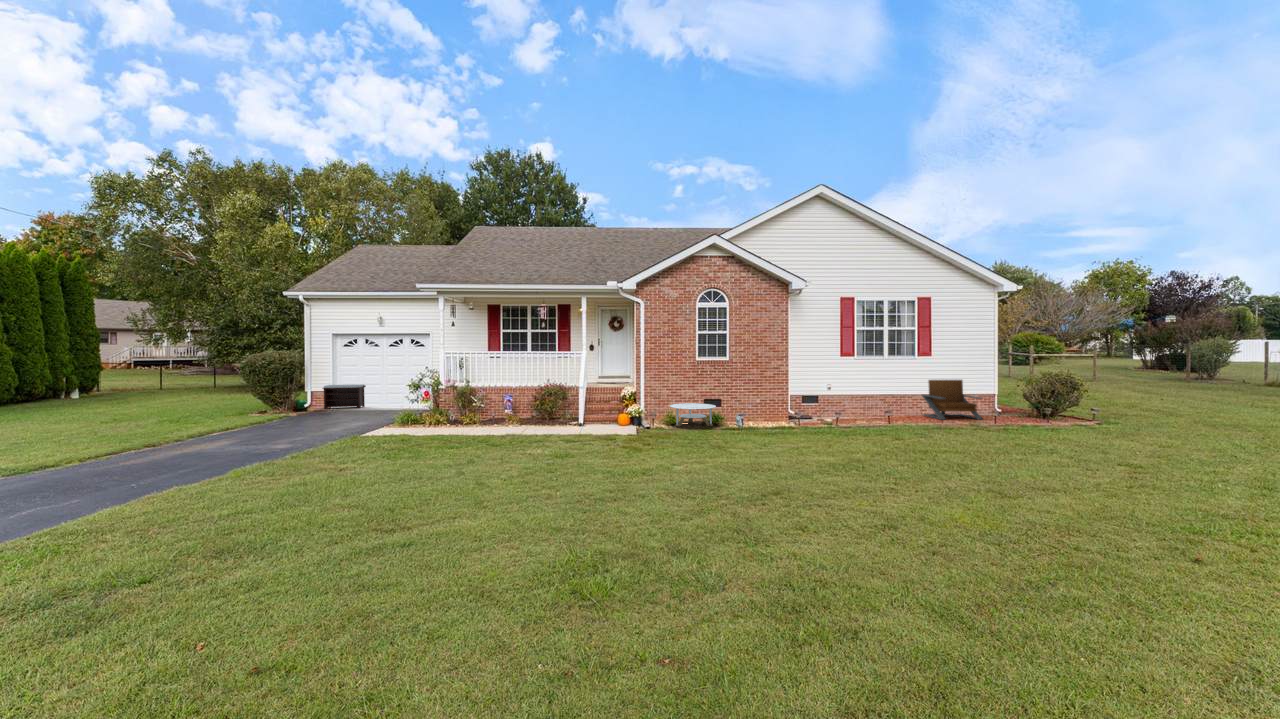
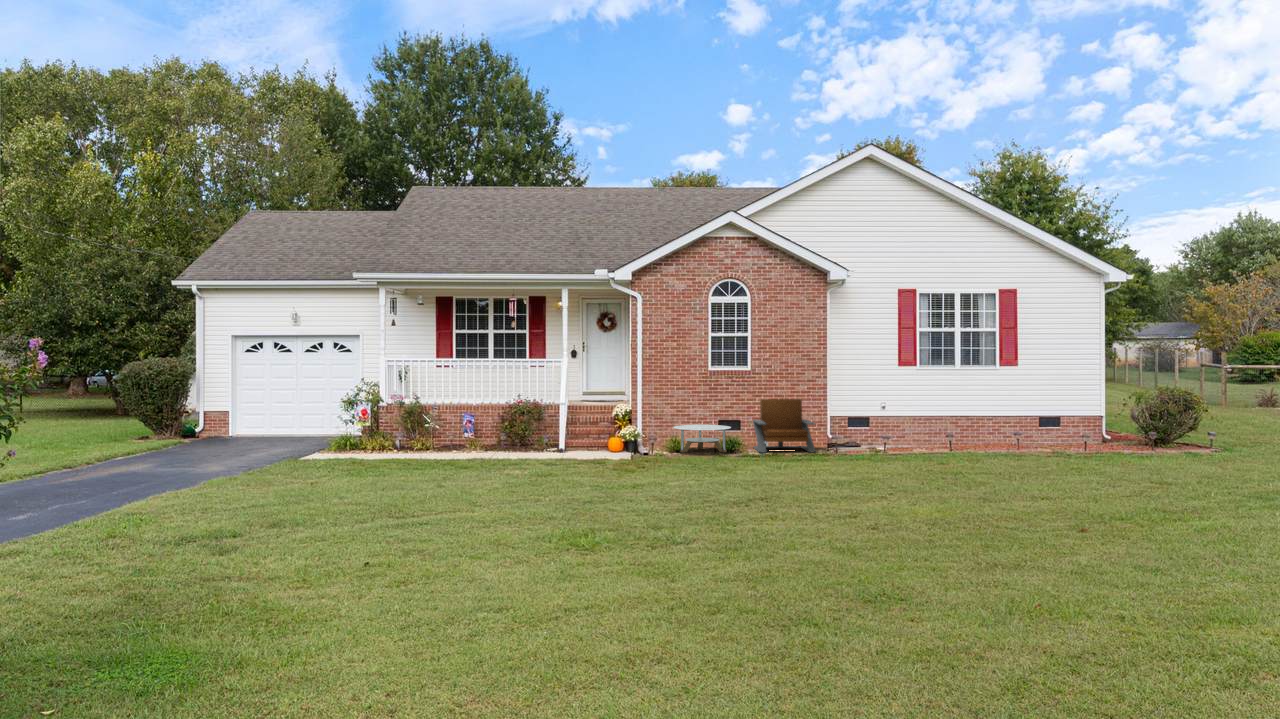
lounge chair: present [922,380,982,420] -> present [753,399,815,453]
bench: present [322,384,366,409] -> none [219,402,274,434]

